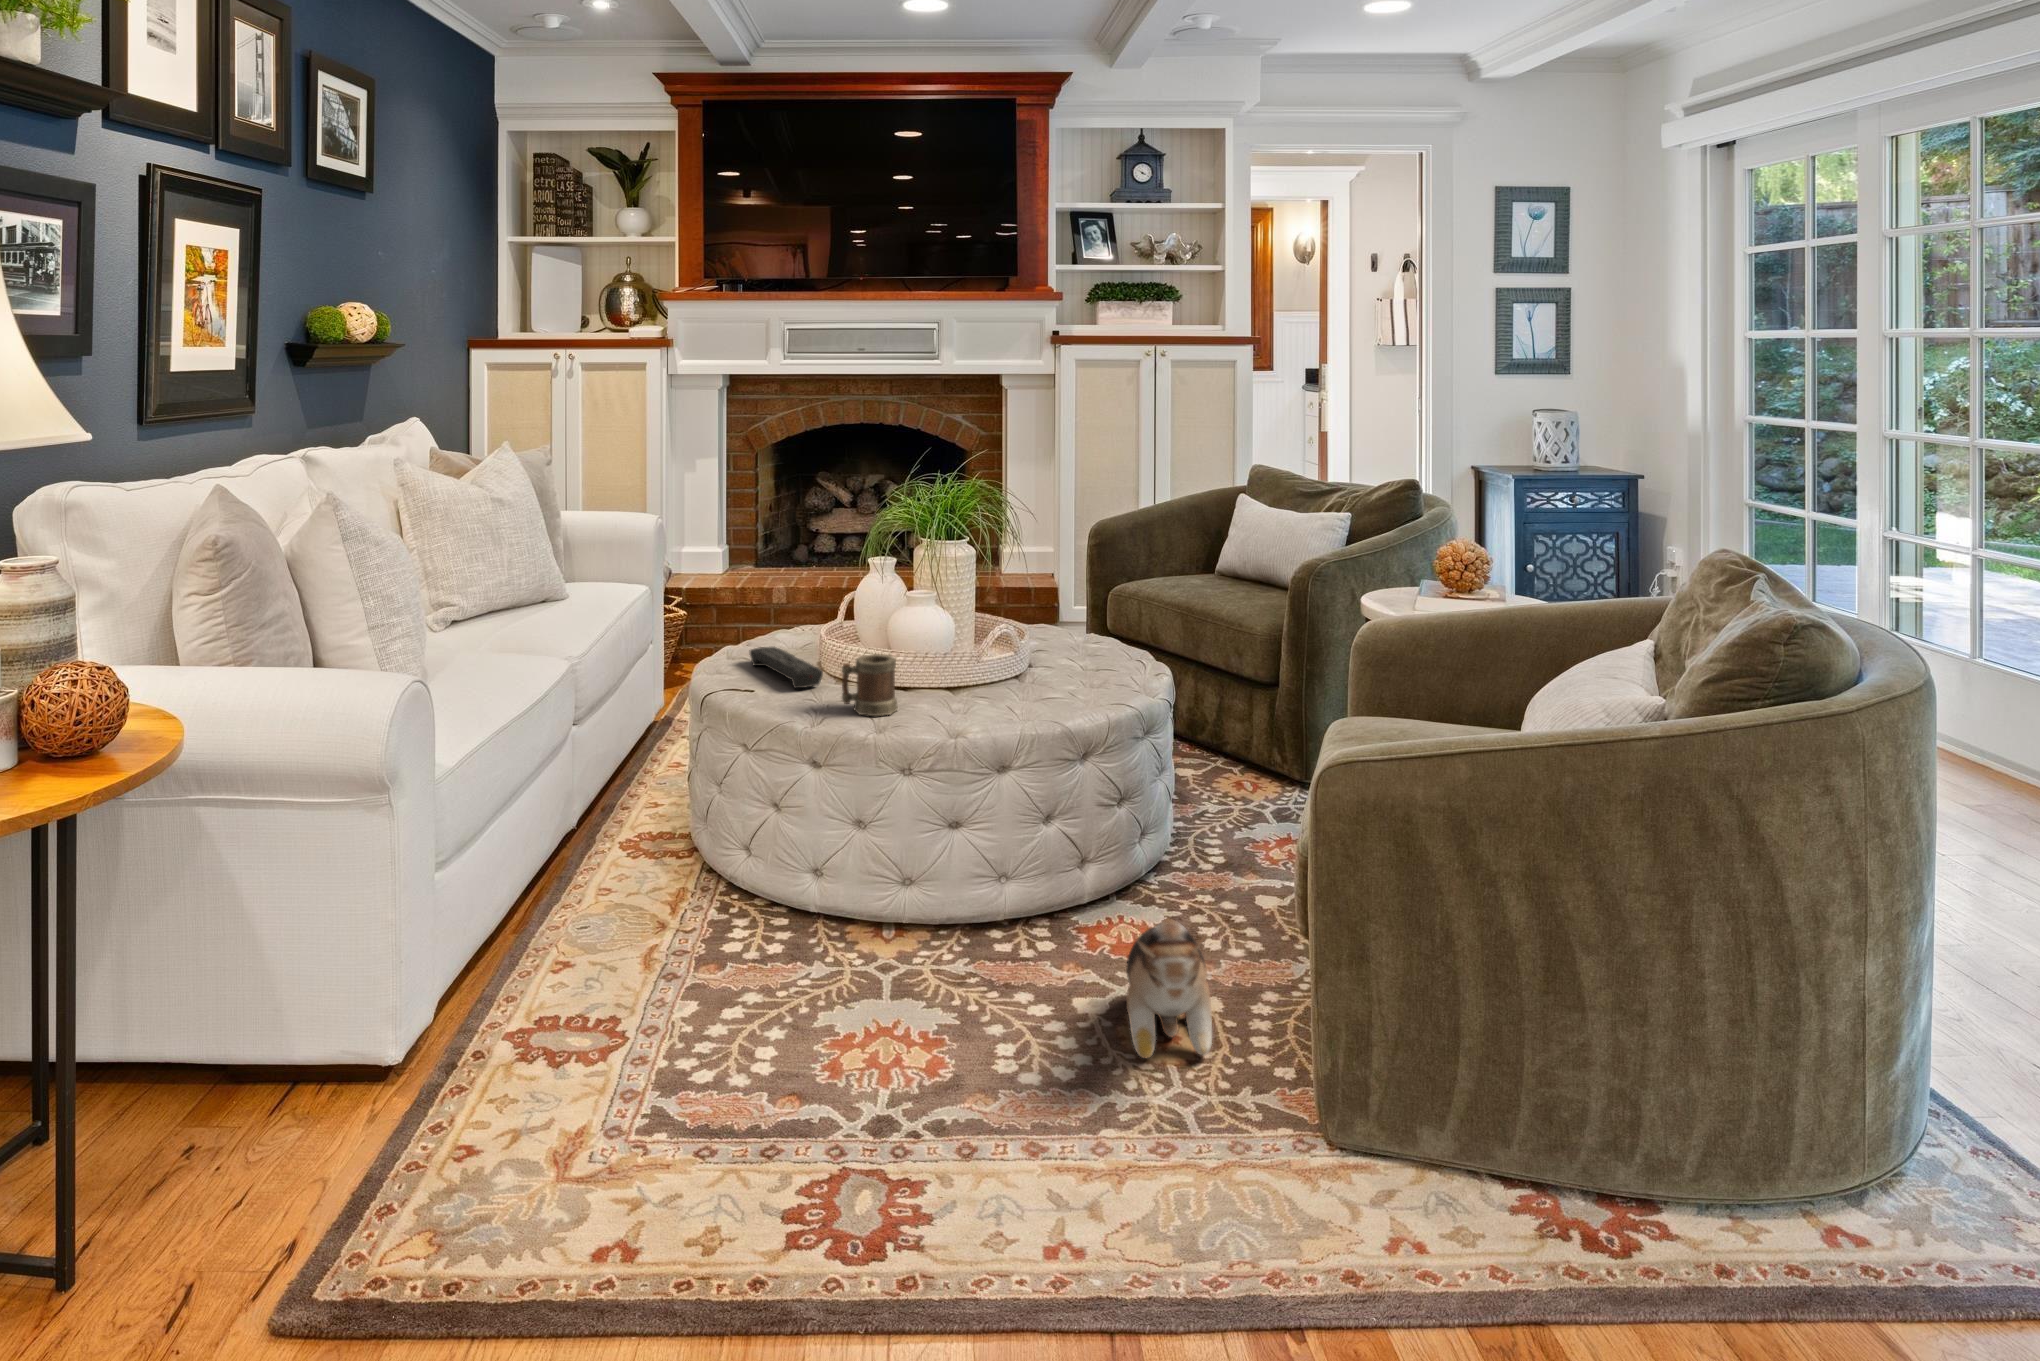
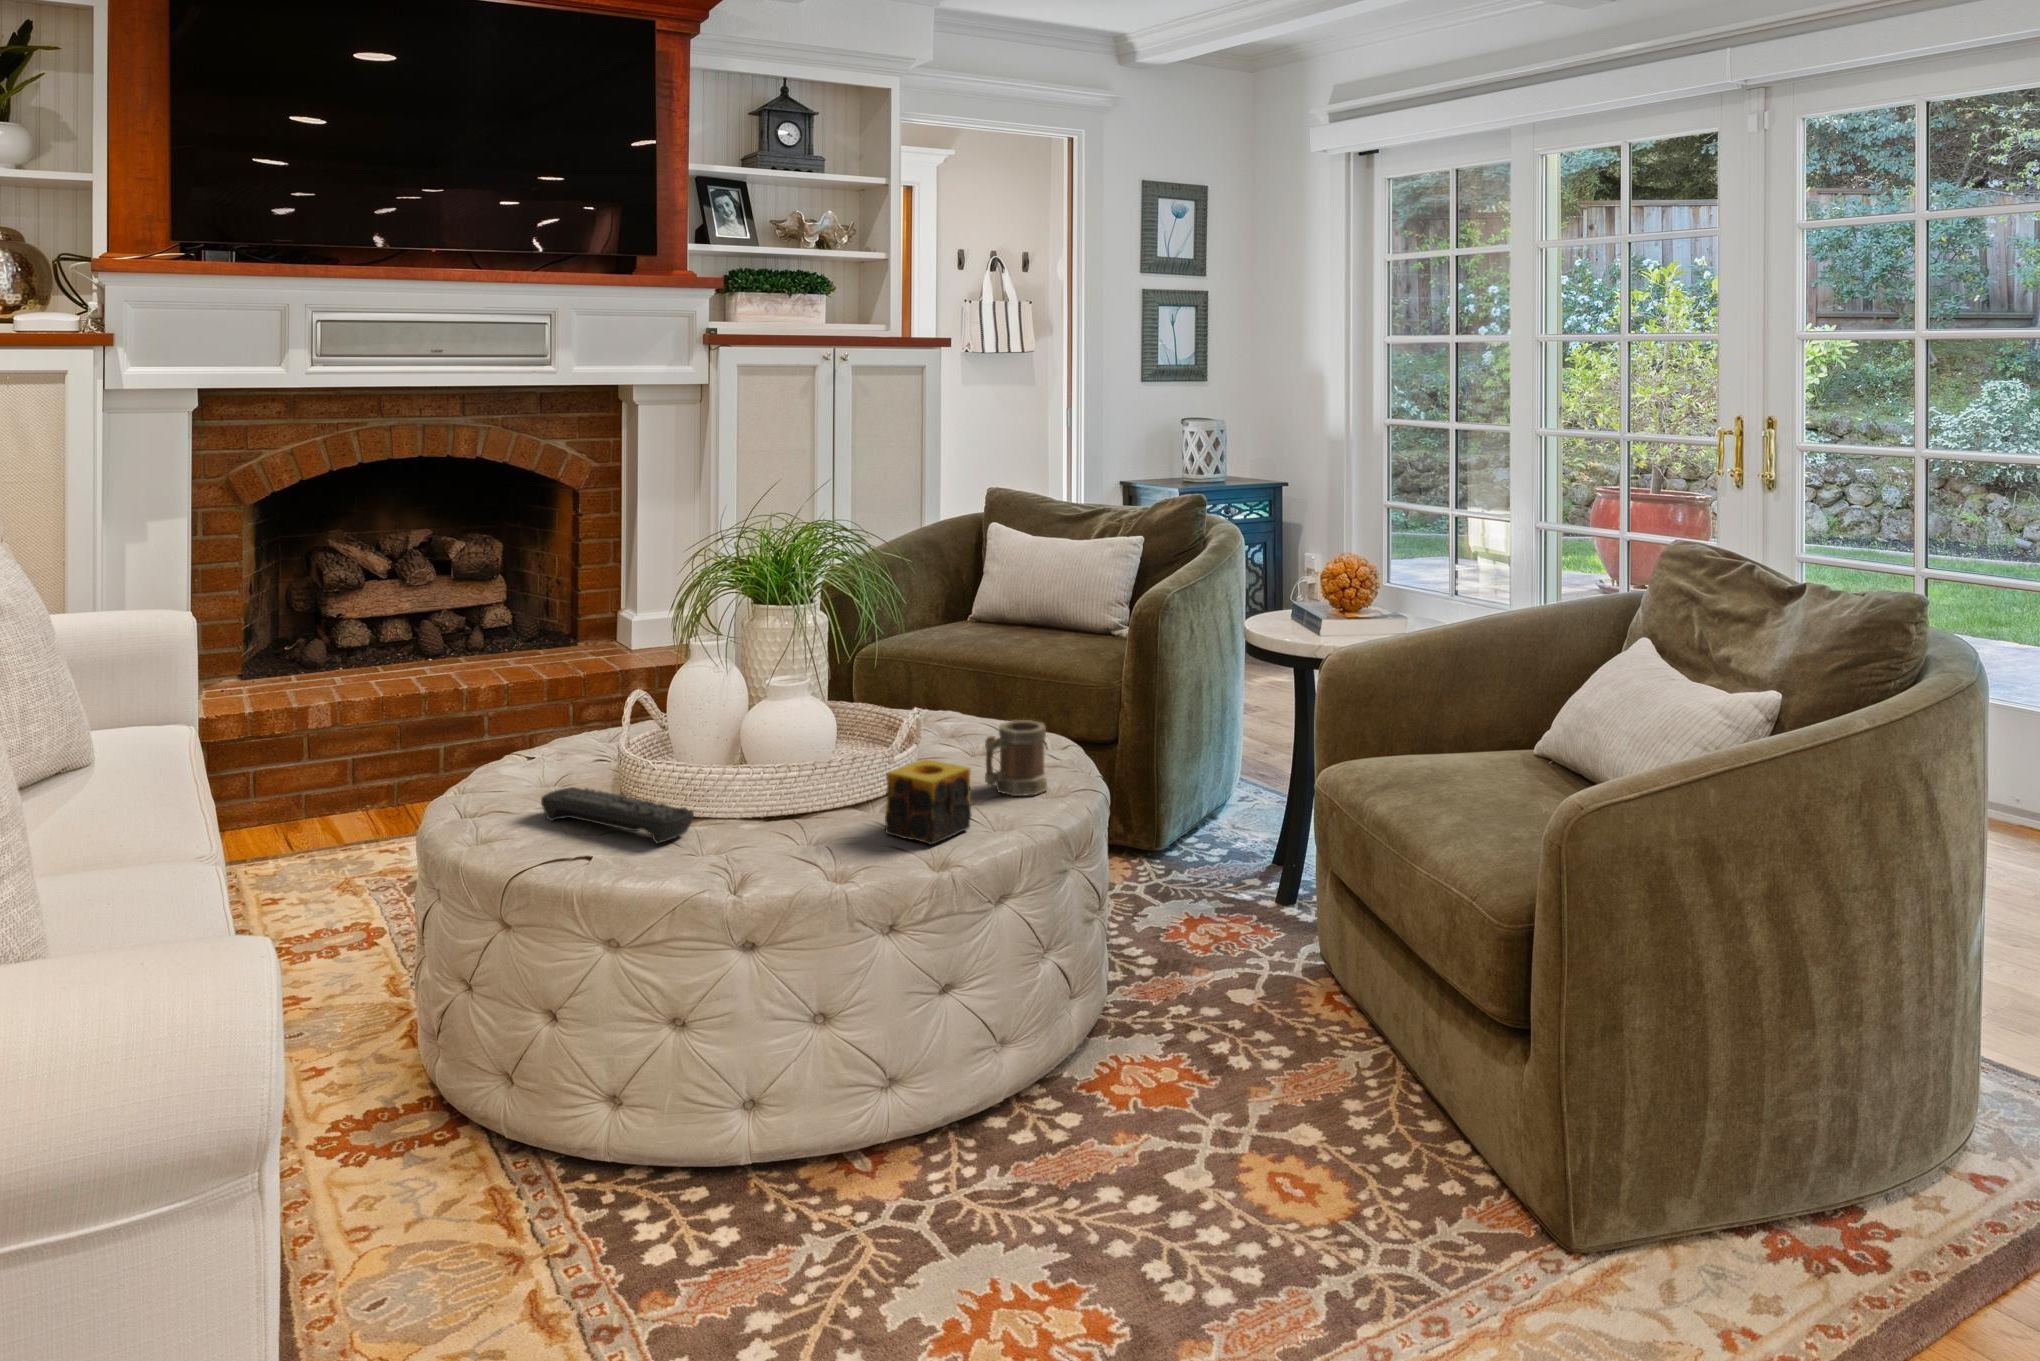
mug: present [842,654,898,716] -> present [985,720,1048,796]
candle: none [942,657,1004,718] -> present [885,759,971,844]
plush toy: present [1126,918,1212,1059] -> none [1212,1046,1403,1228]

